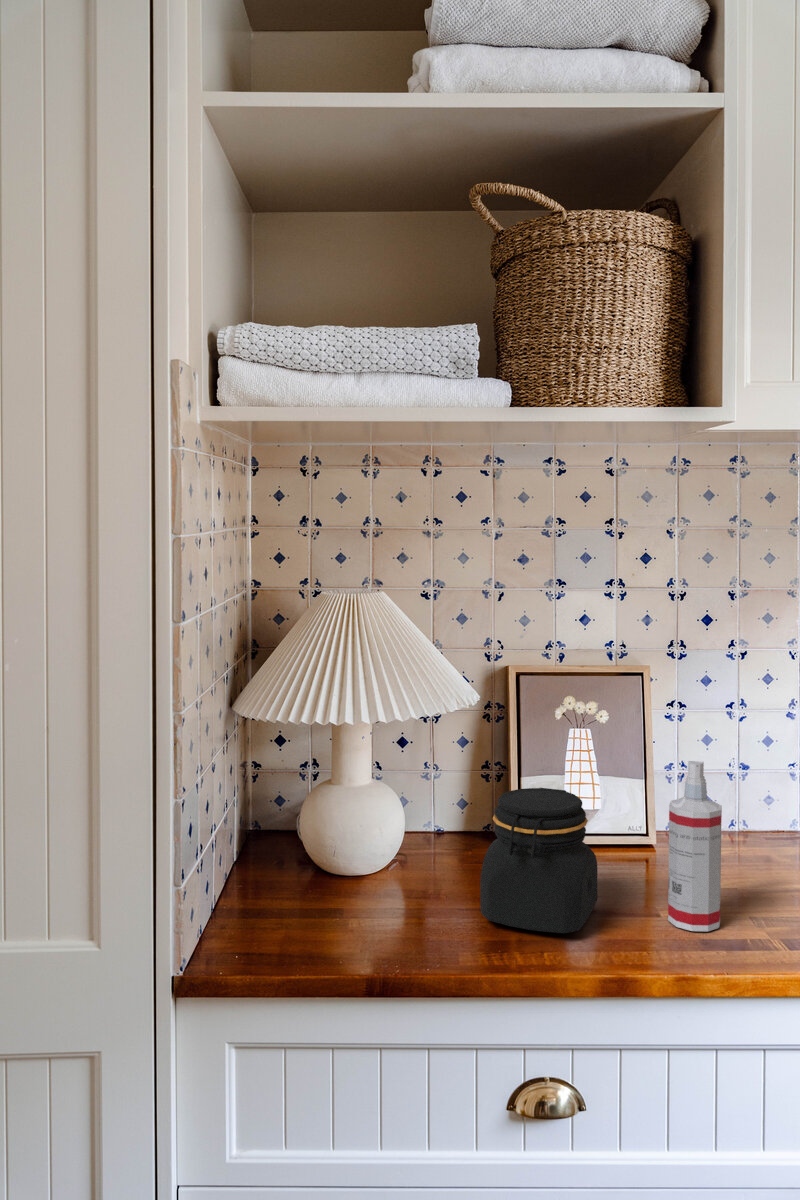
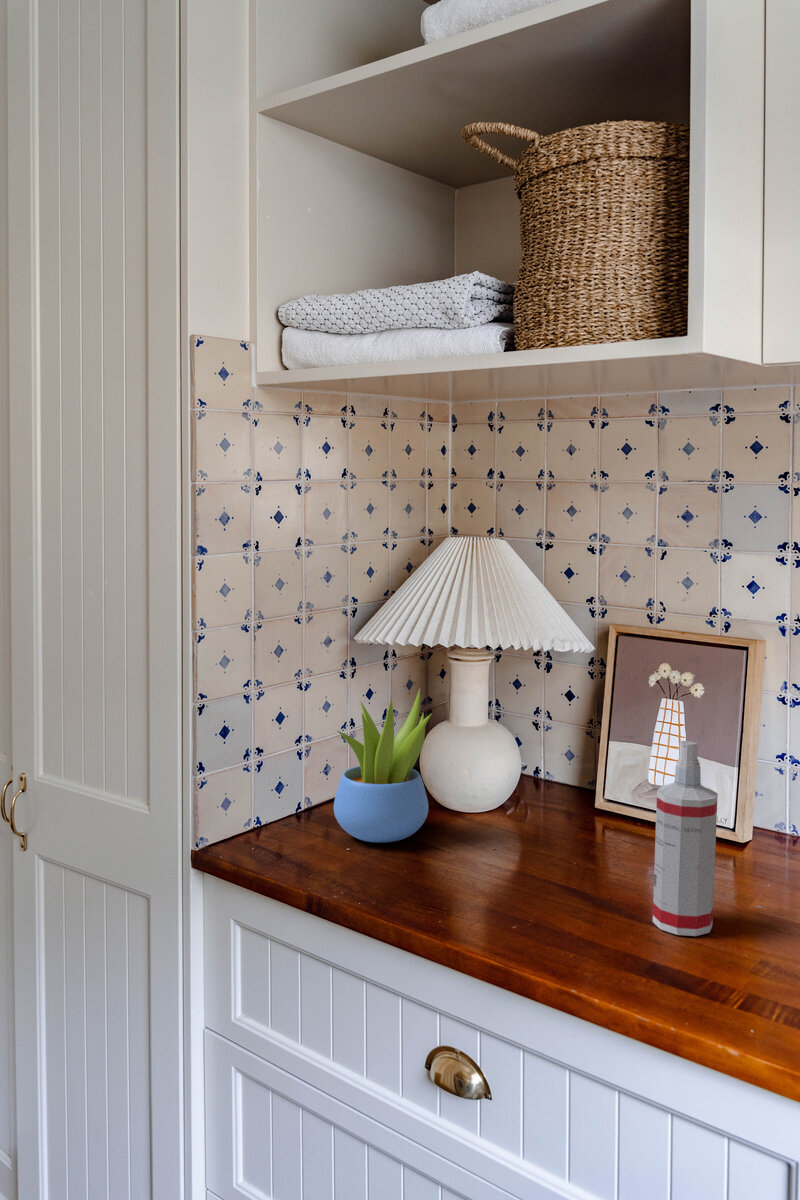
succulent plant: none [291,754,407,934] -> present [334,689,431,843]
jar: present [480,788,598,933] -> none [478,745,608,891]

